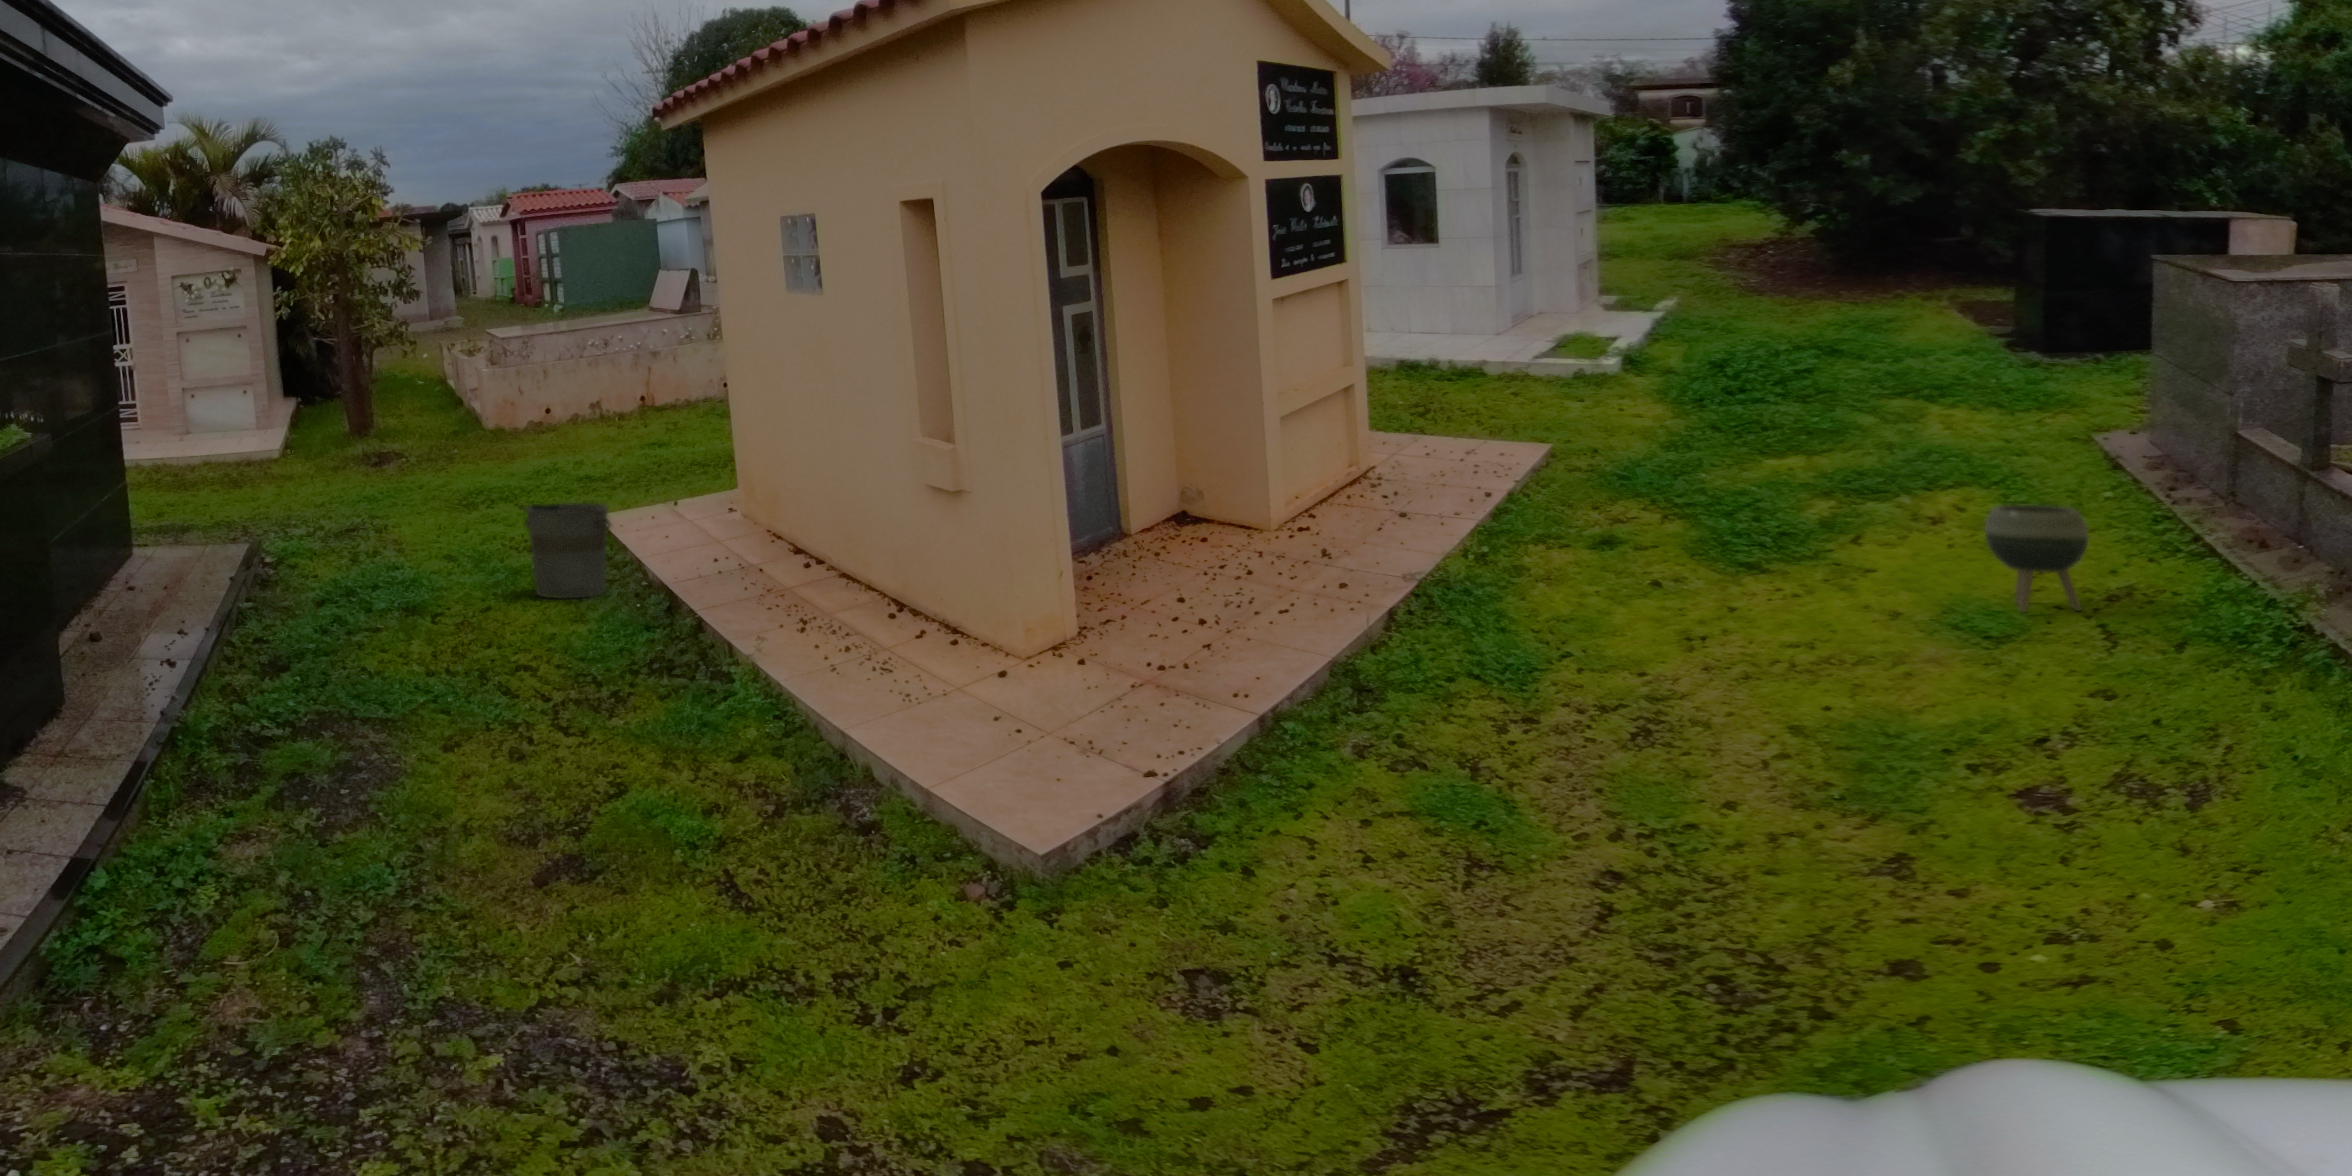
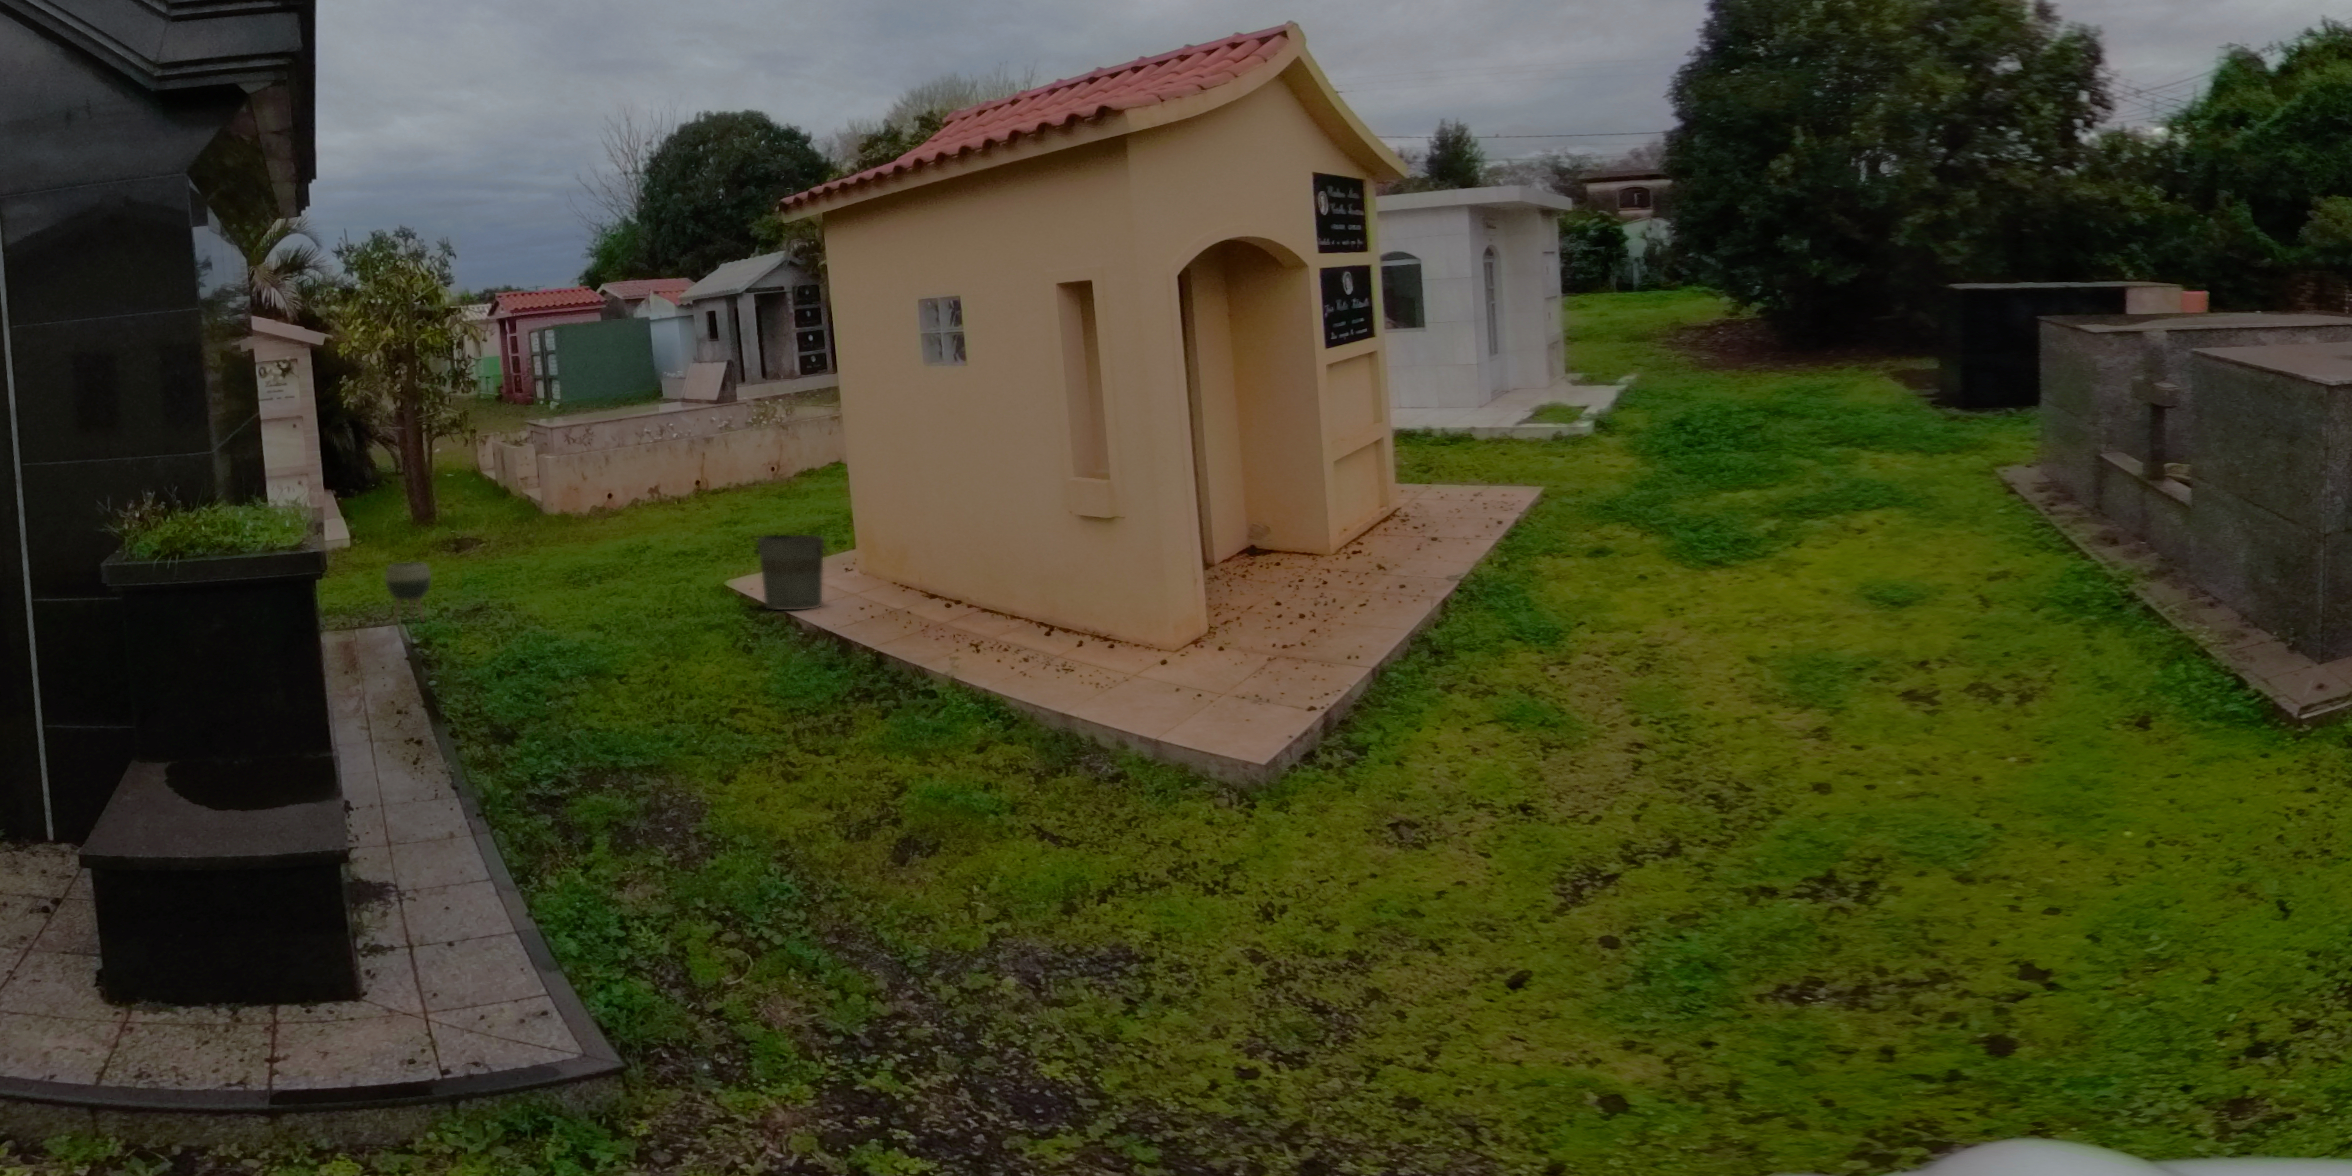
planter: present [1985,505,2088,612] -> present [385,562,431,622]

